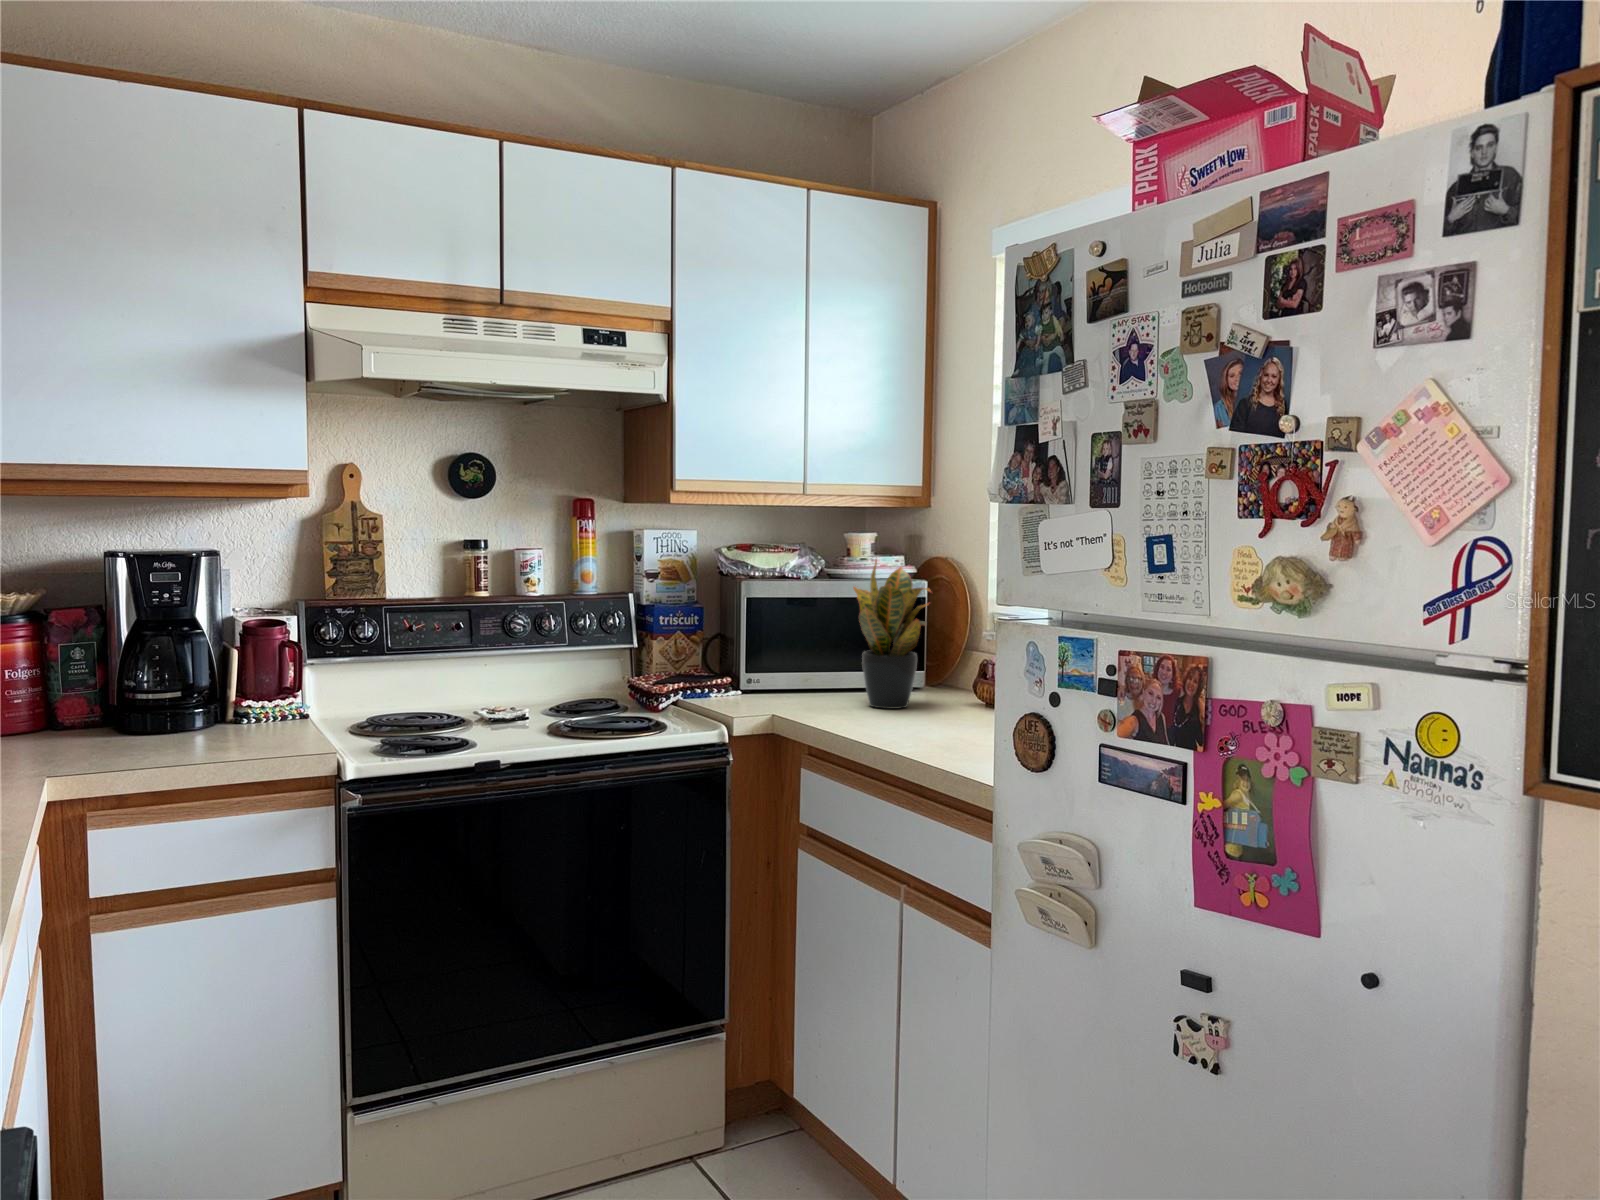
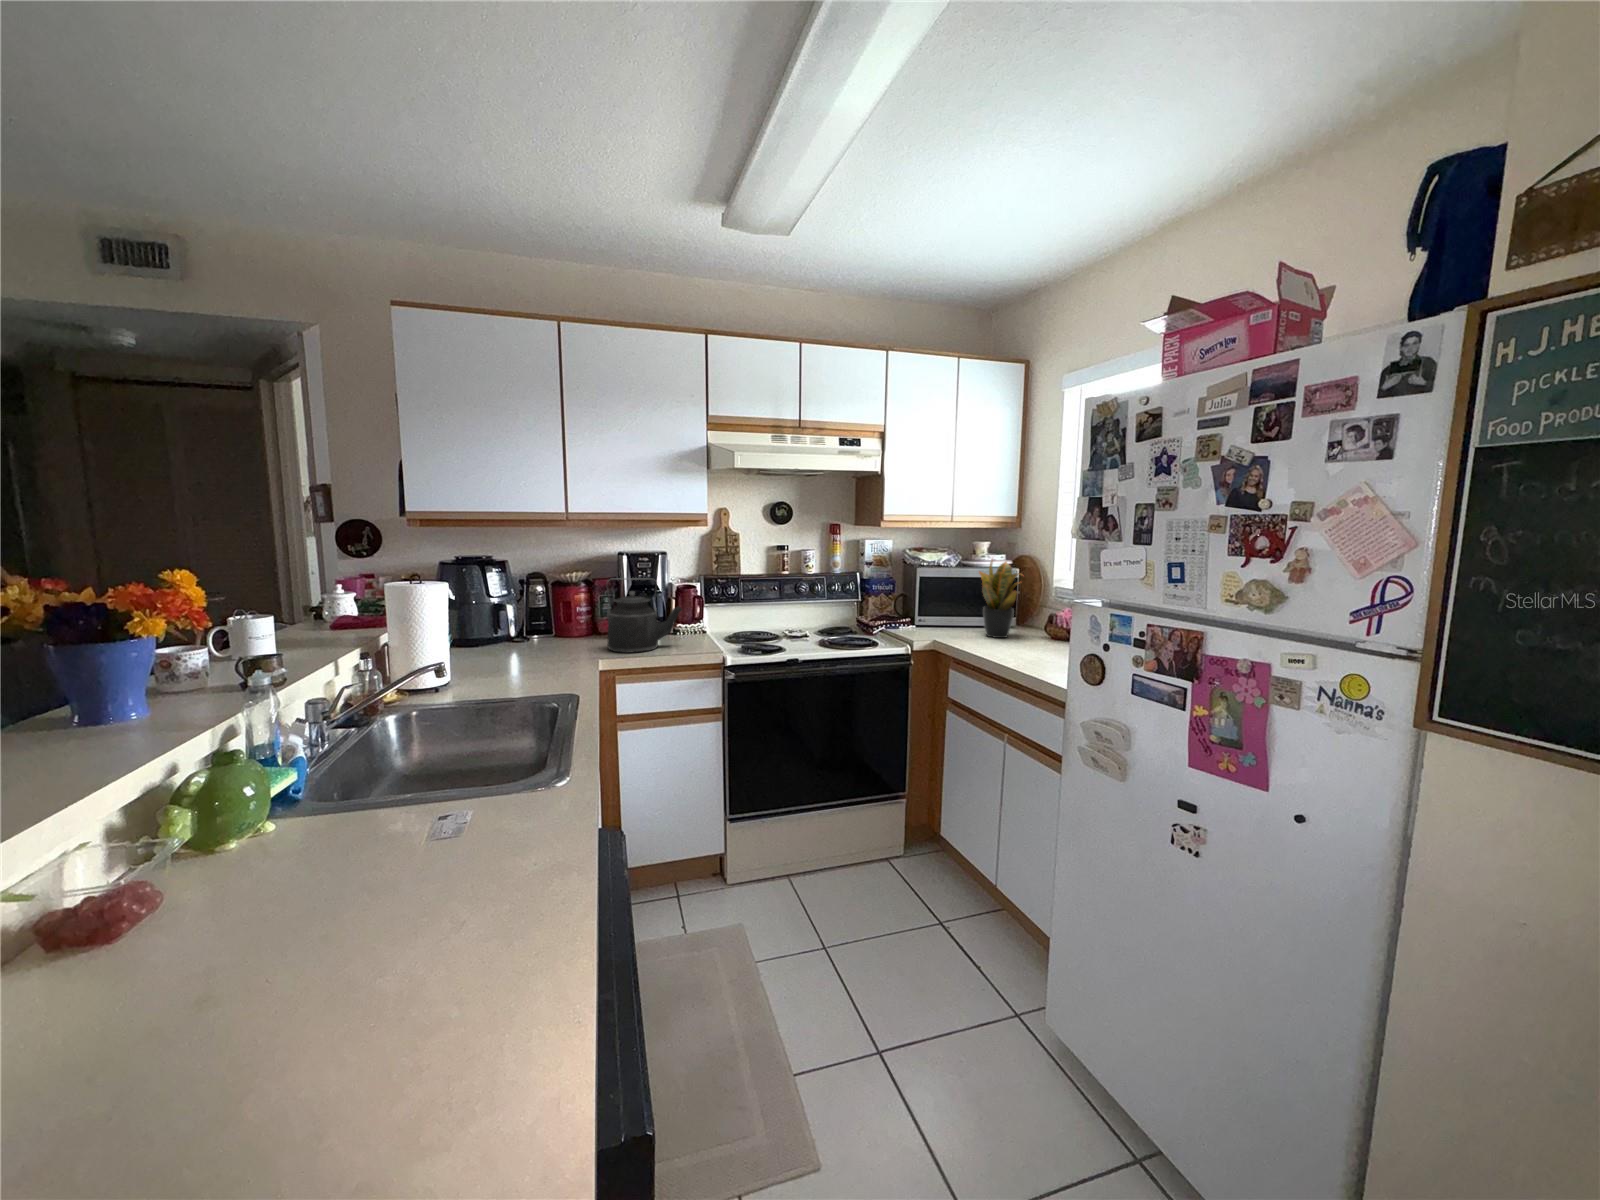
kettle: none [72,602,252,761] -> present [607,578,682,653]

